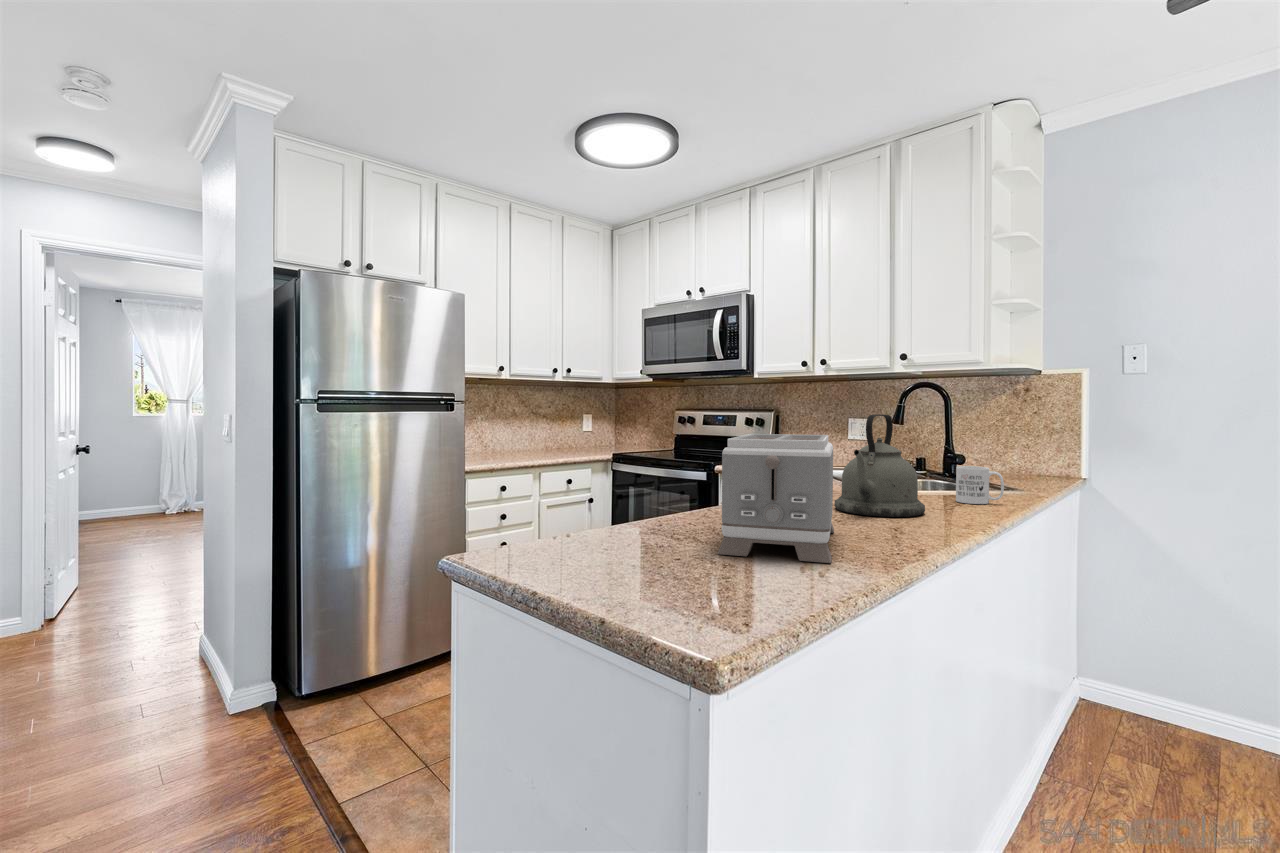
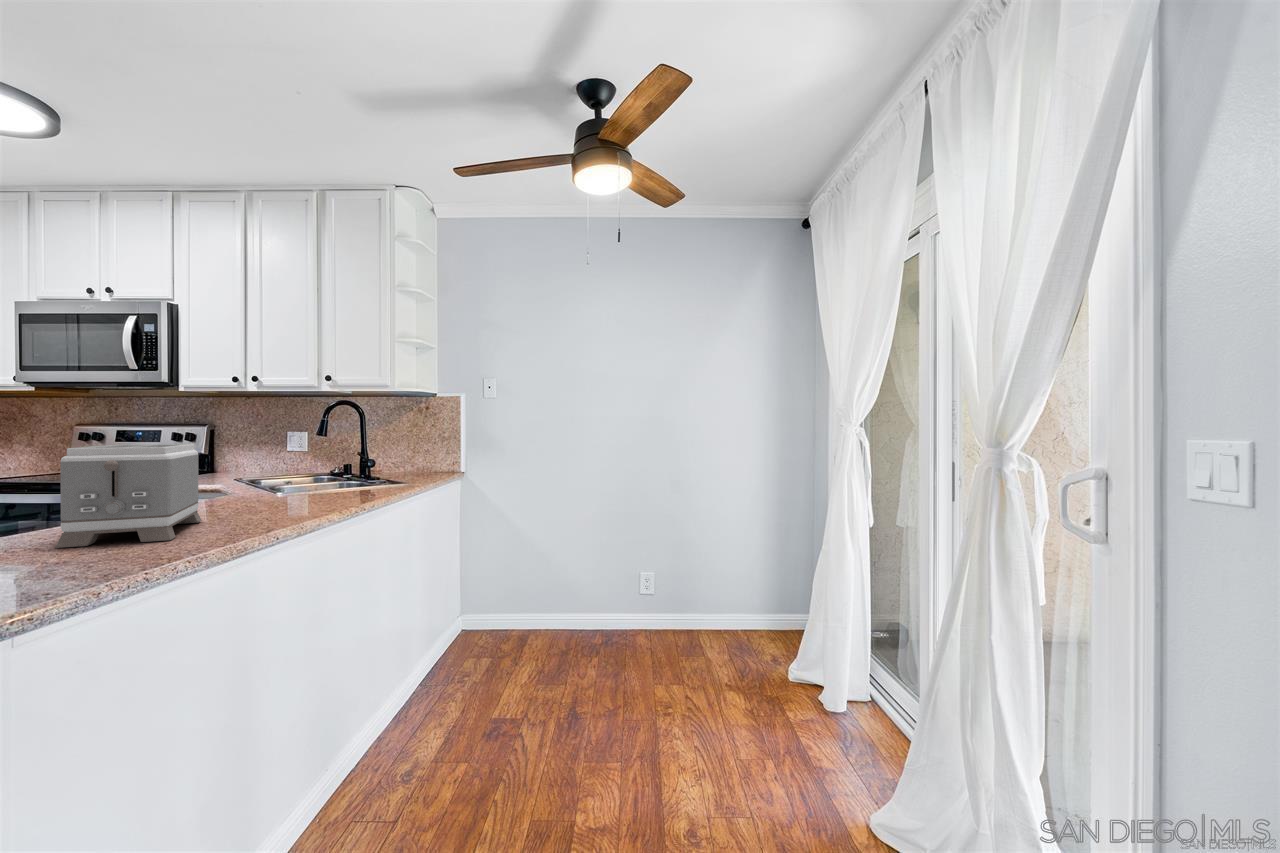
kettle: present [834,414,925,517] -> none [223,427,303,509]
mug: present [956,466,1004,504] -> none [342,466,376,494]

